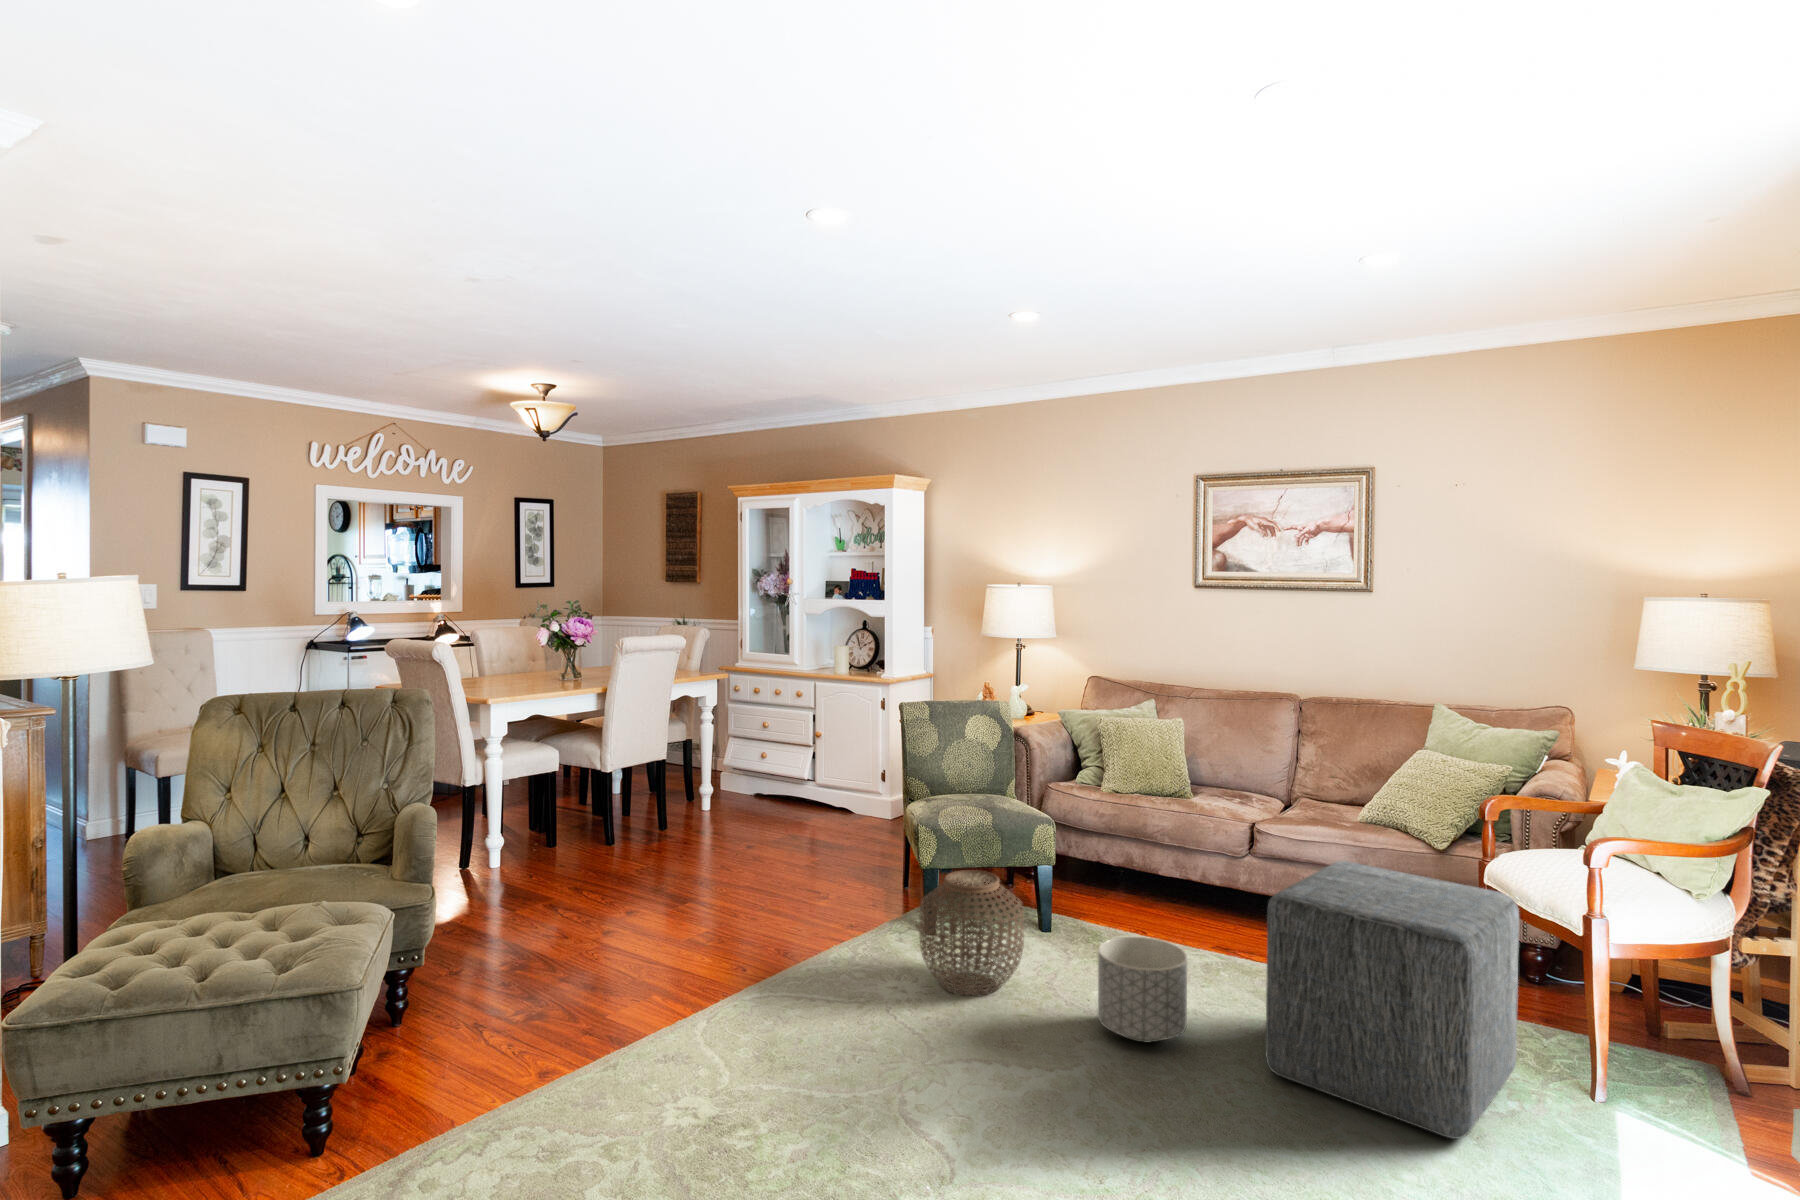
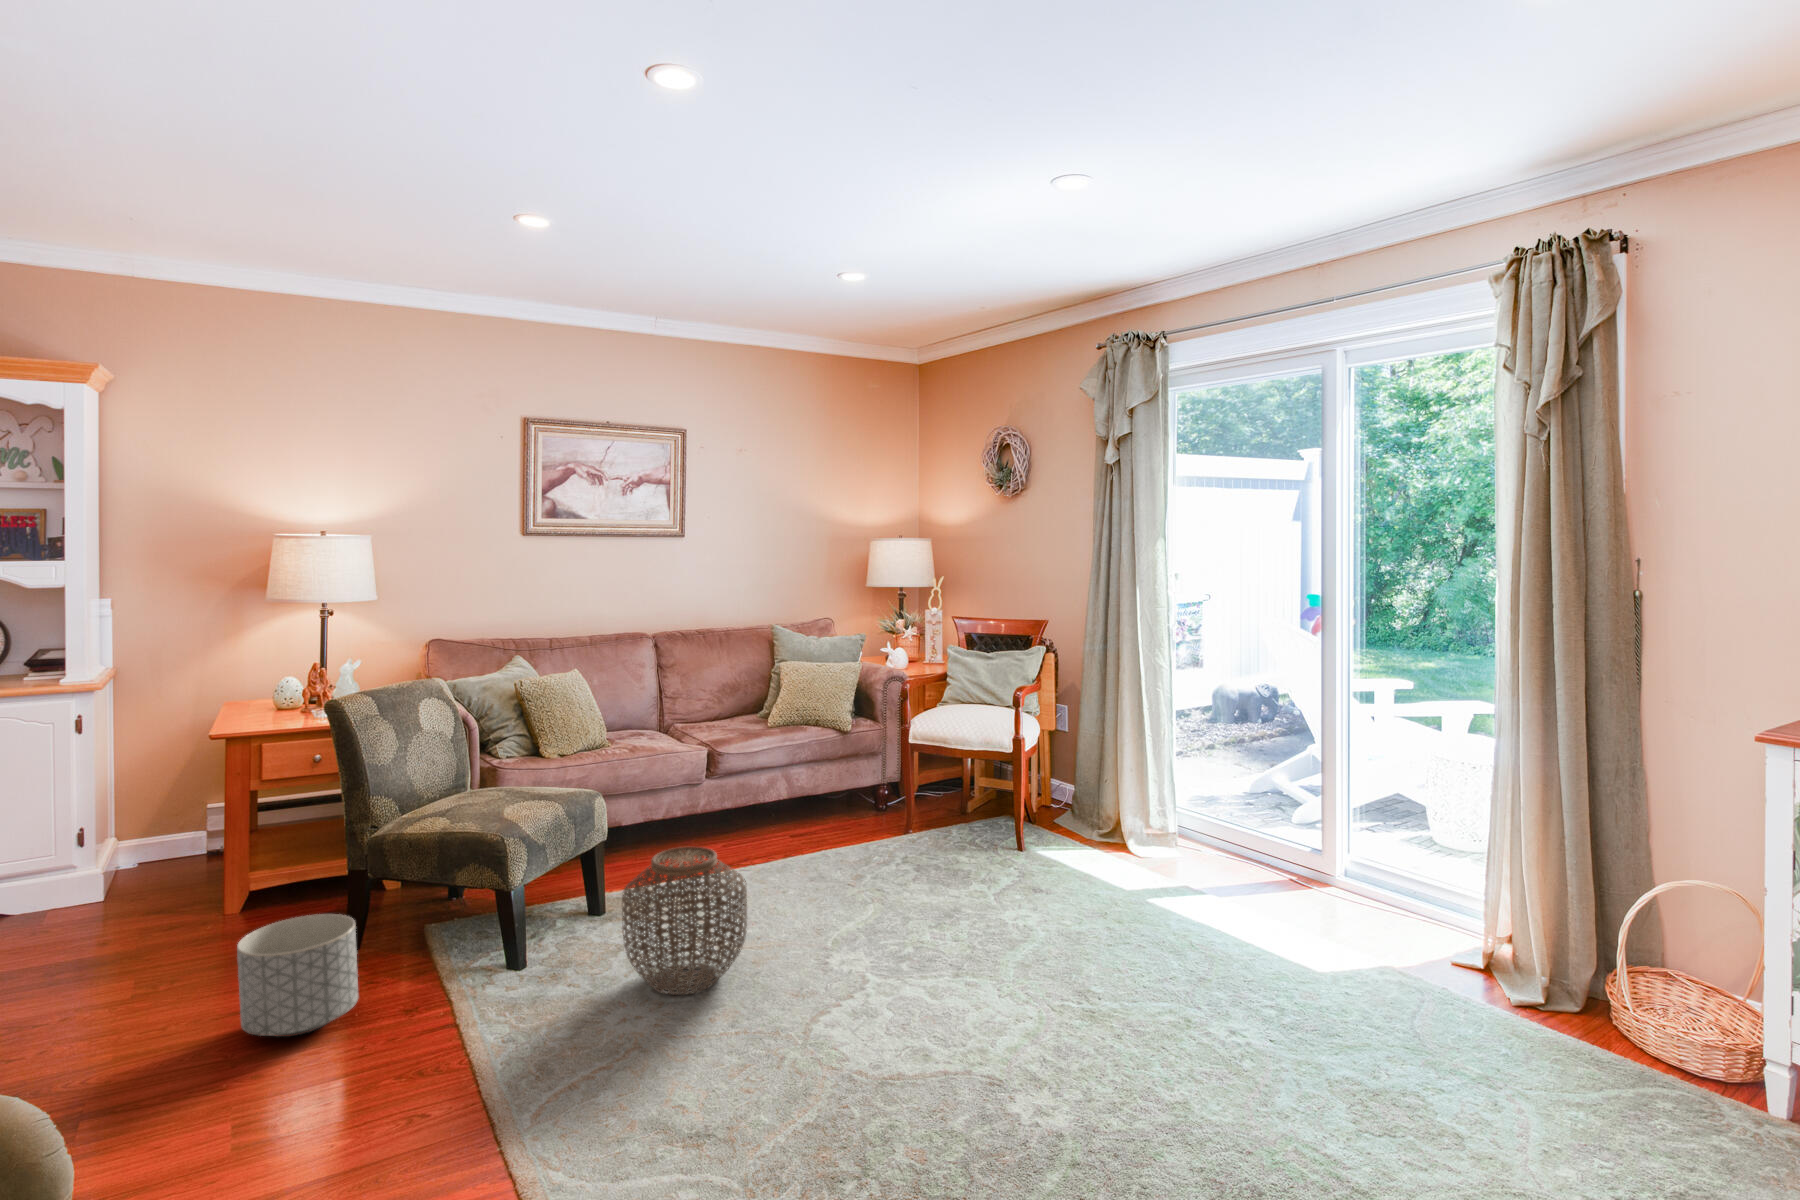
ottoman: present [1266,861,1519,1139] -> none [897,727,1073,903]
planter: present [1098,937,1187,1043] -> present [237,914,358,1037]

